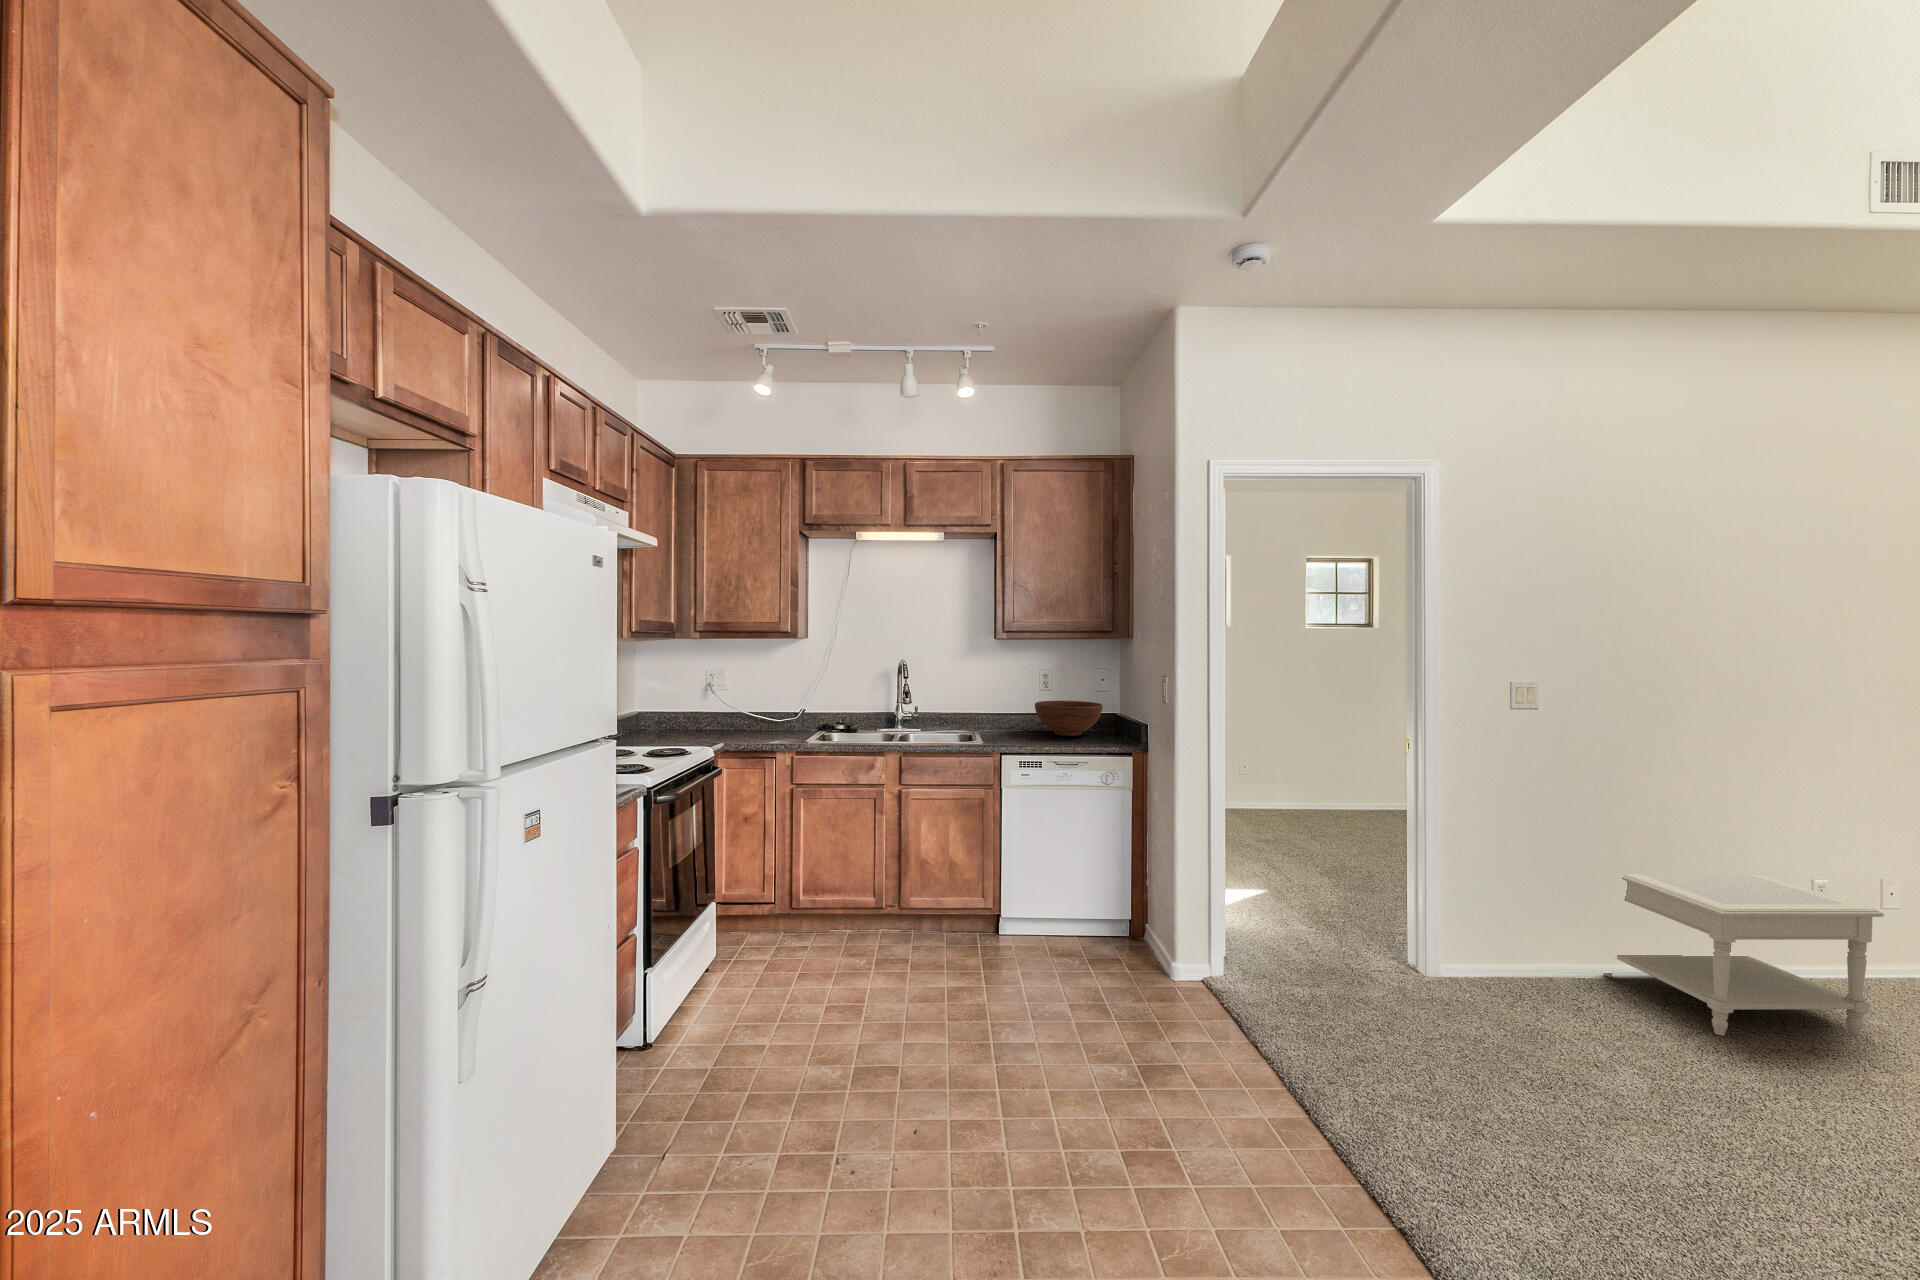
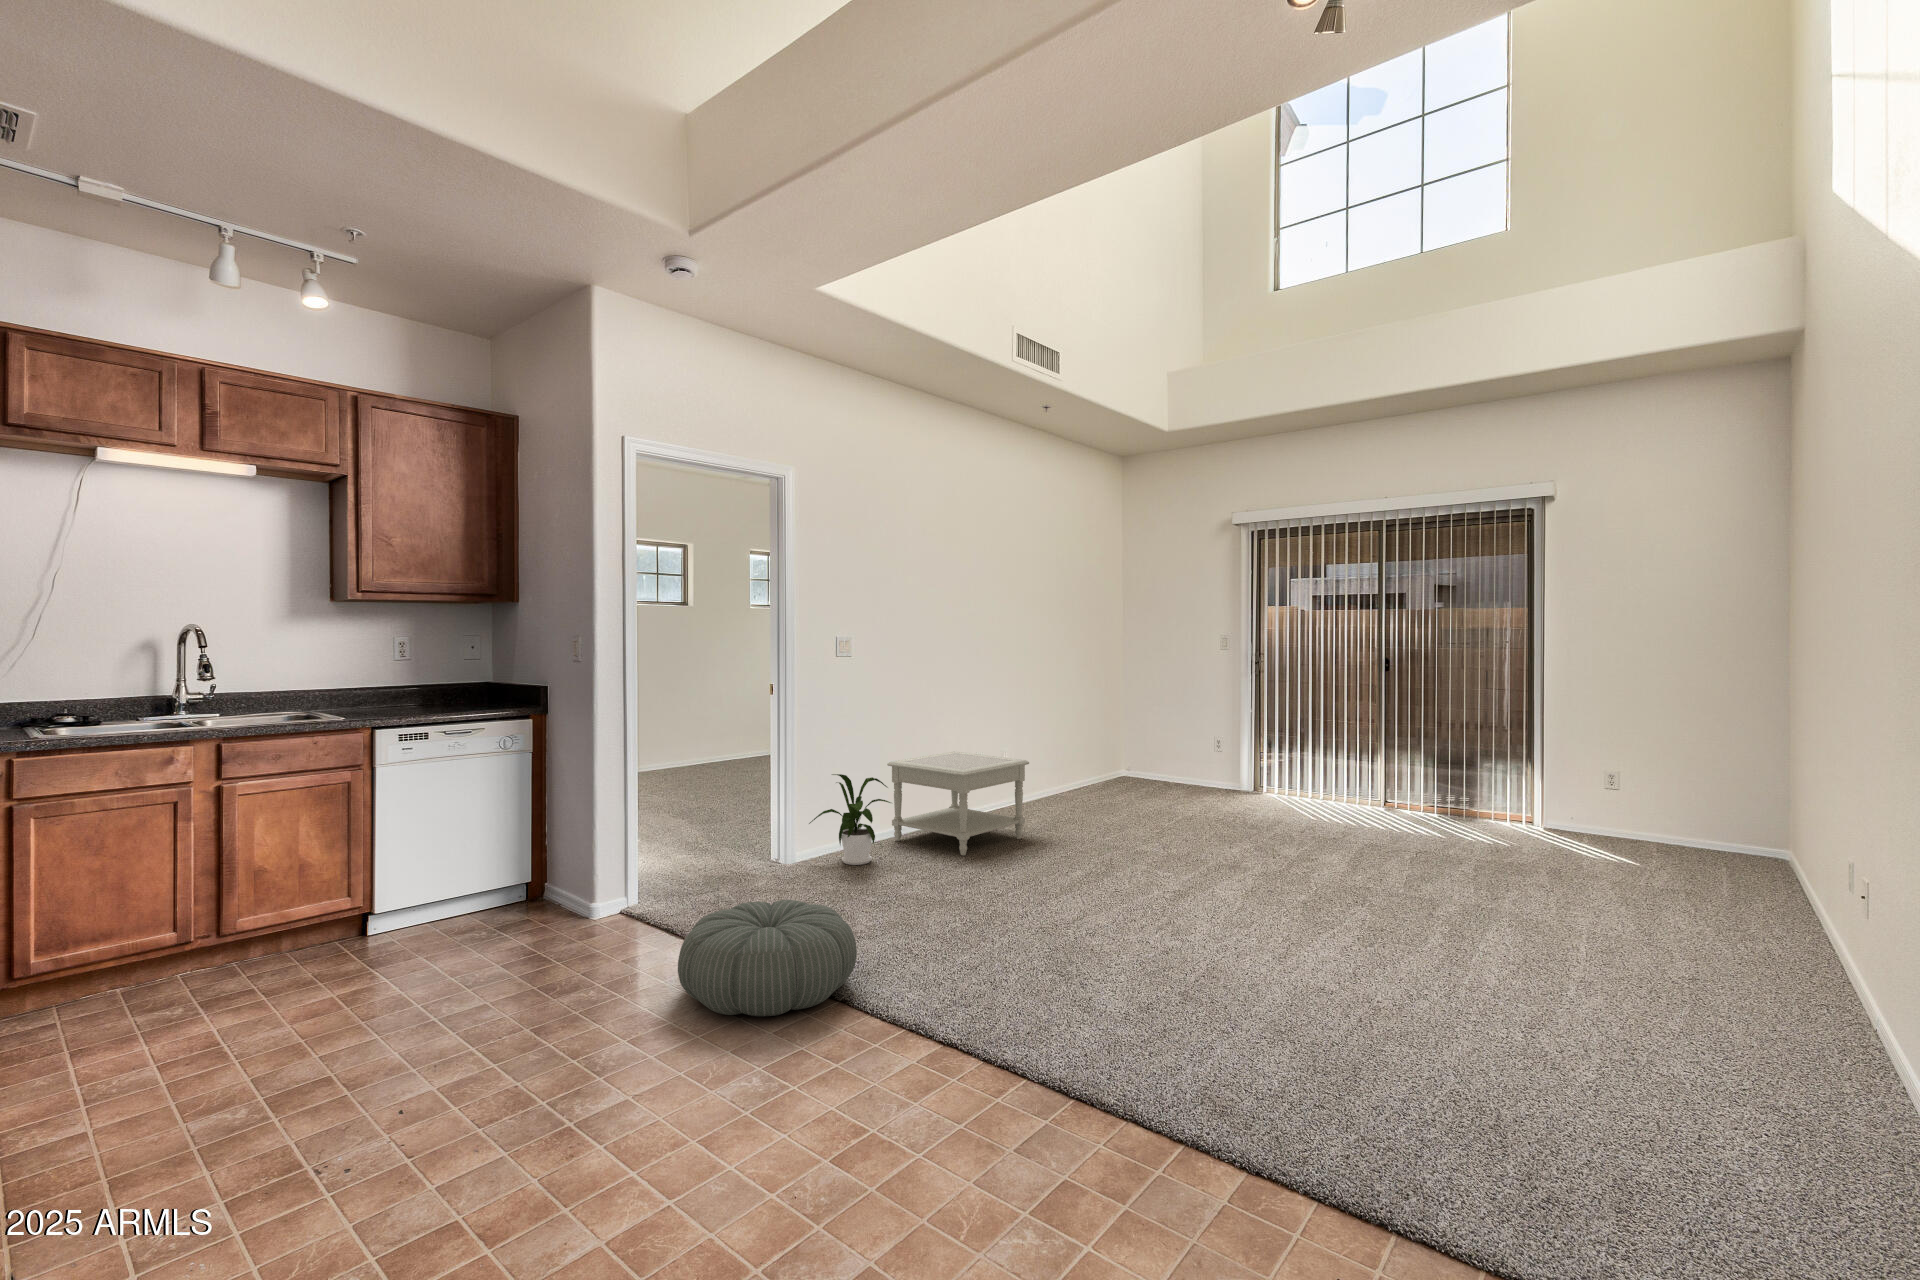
fruit bowl: present [1035,701,1103,736] -> none [392,670,478,707]
house plant: none [1453,872,1585,1001] -> present [809,774,891,865]
pouf: none [1200,1030,1436,1211] -> present [678,900,857,1016]

